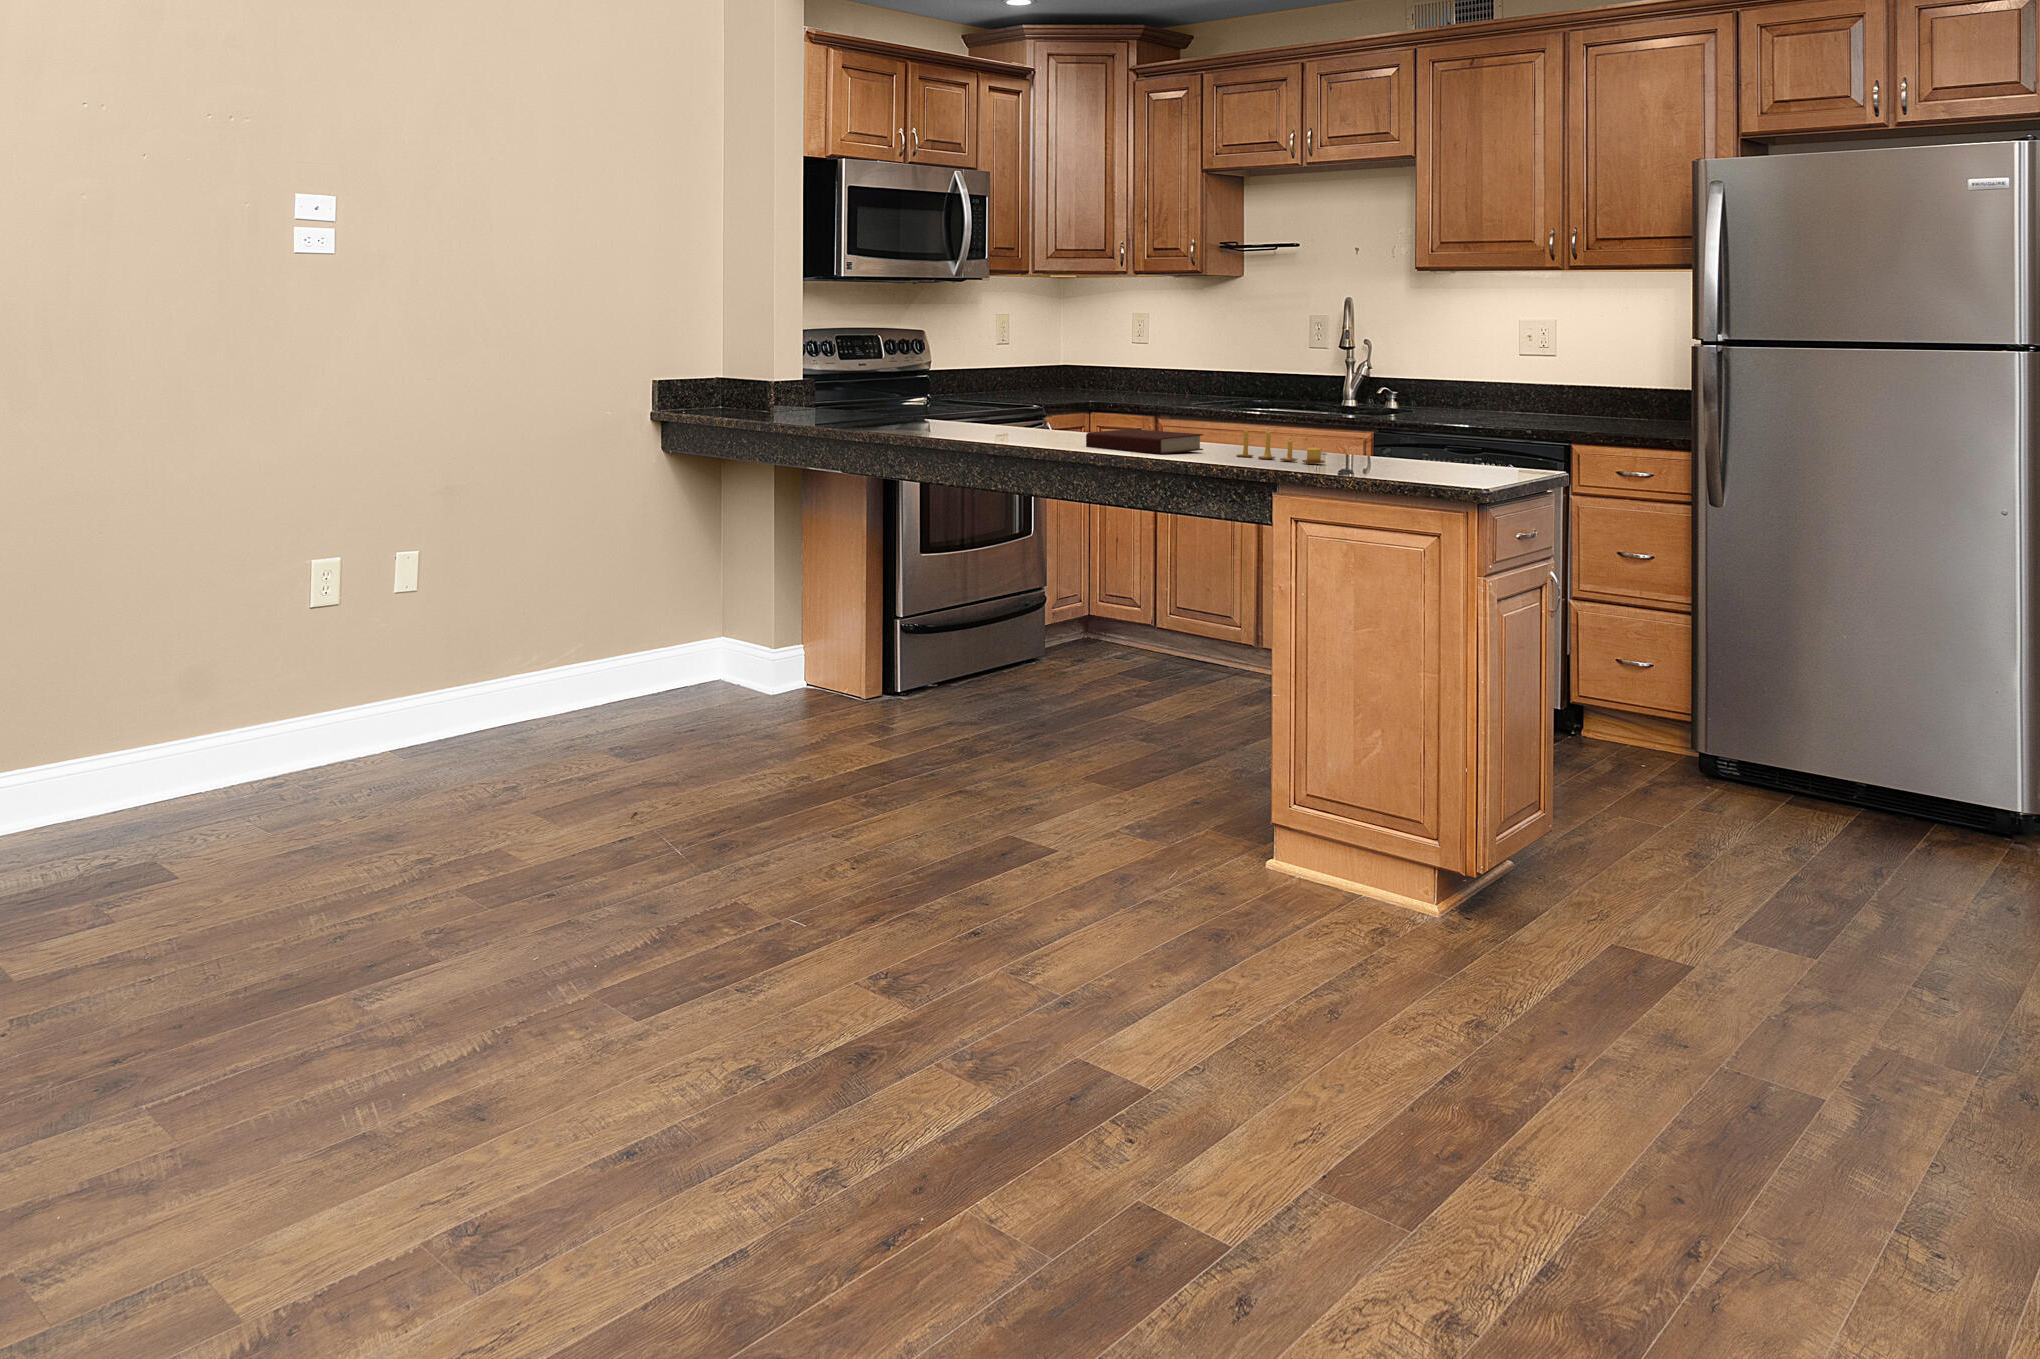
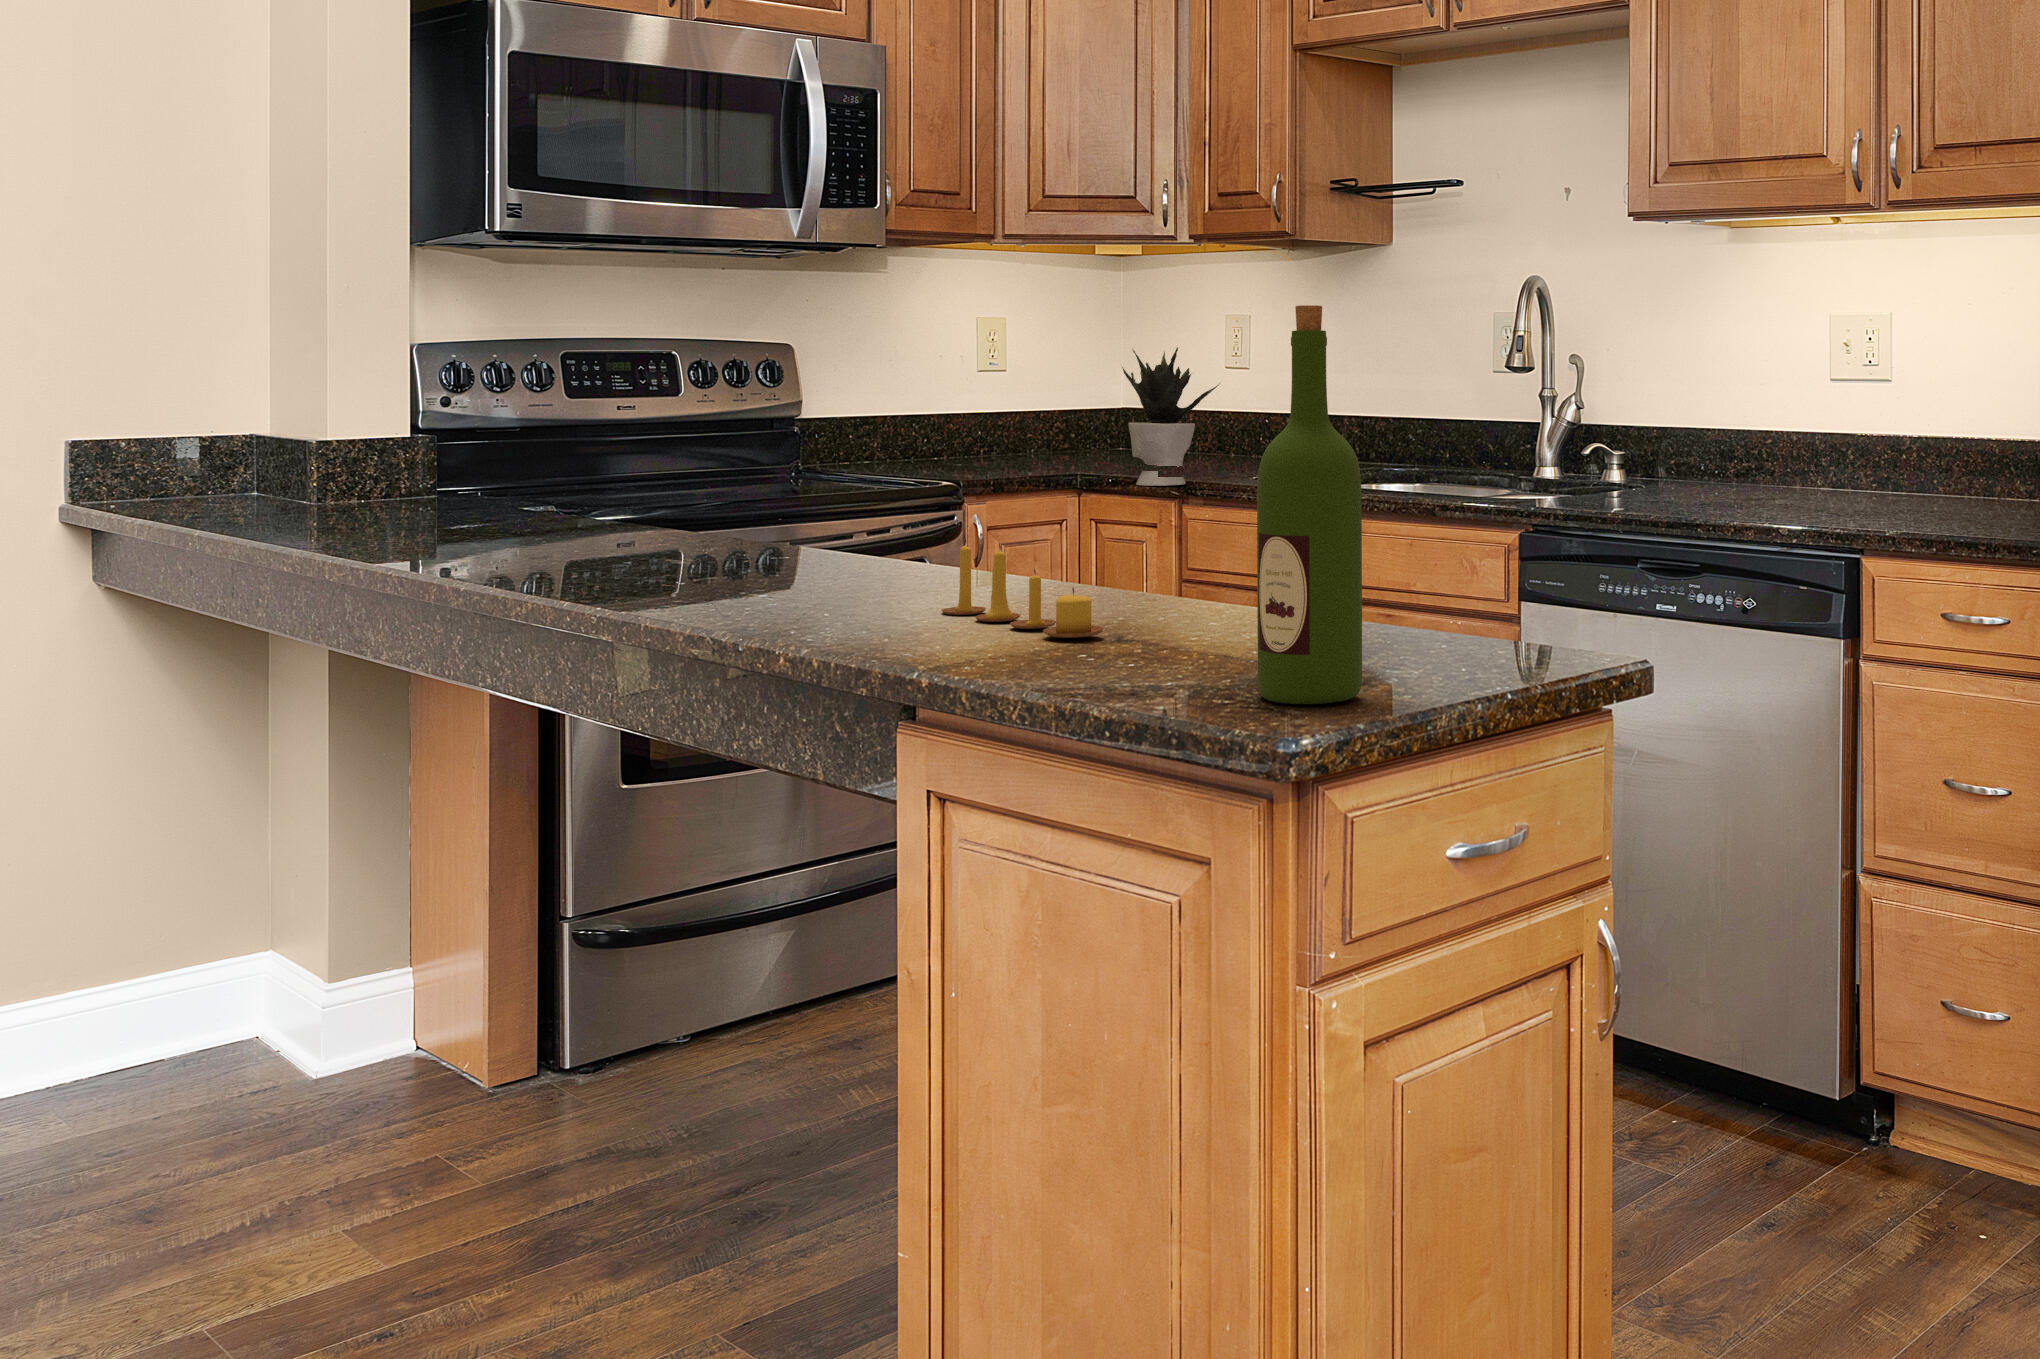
potted plant: none [1093,335,1148,412] -> present [1122,347,1218,486]
wine bottle: none [1430,342,1469,480] -> present [1257,305,1362,704]
book: present [1086,429,1203,454] -> none [623,540,893,611]

